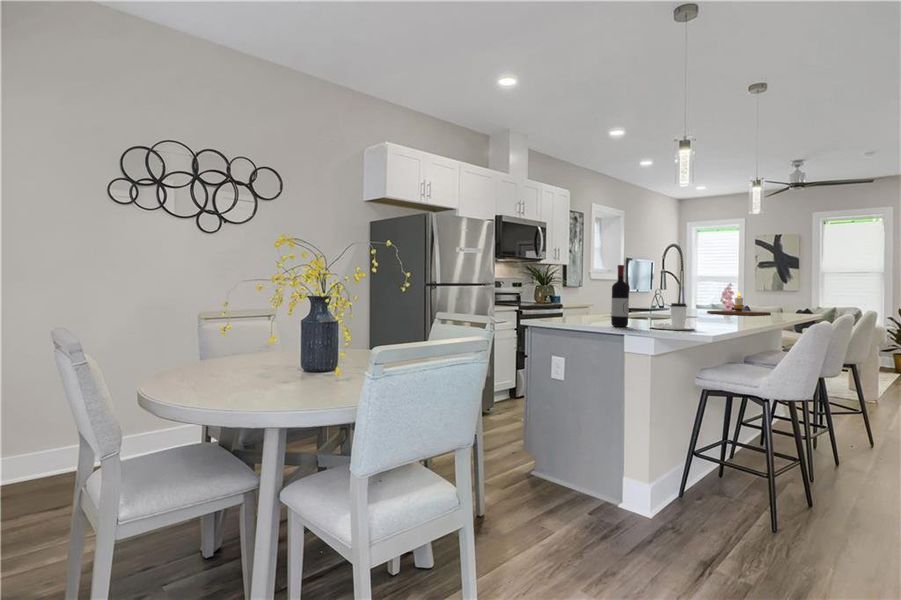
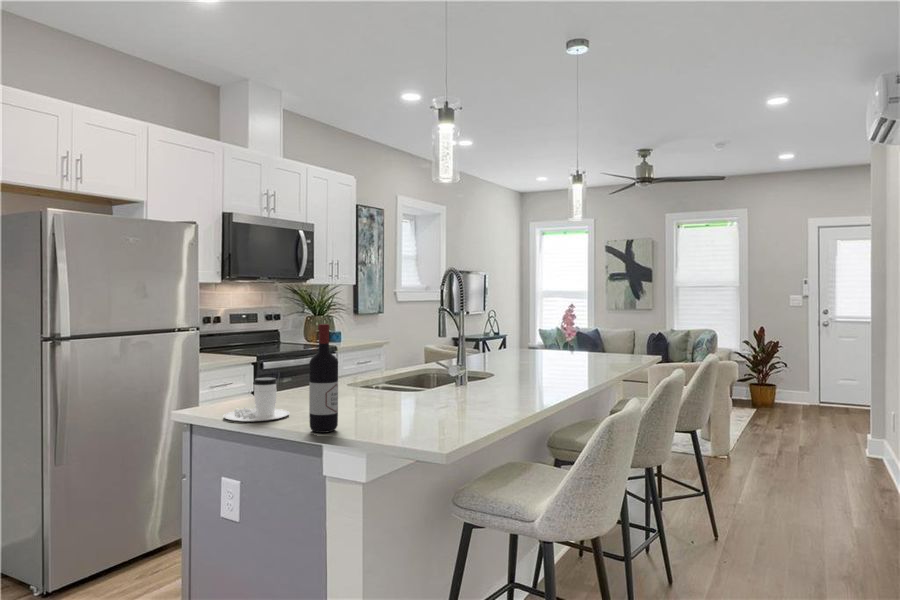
candle: present [707,292,771,316] -> none [520,330,599,367]
coffee cup: present [649,303,694,330] -> present [224,377,289,422]

